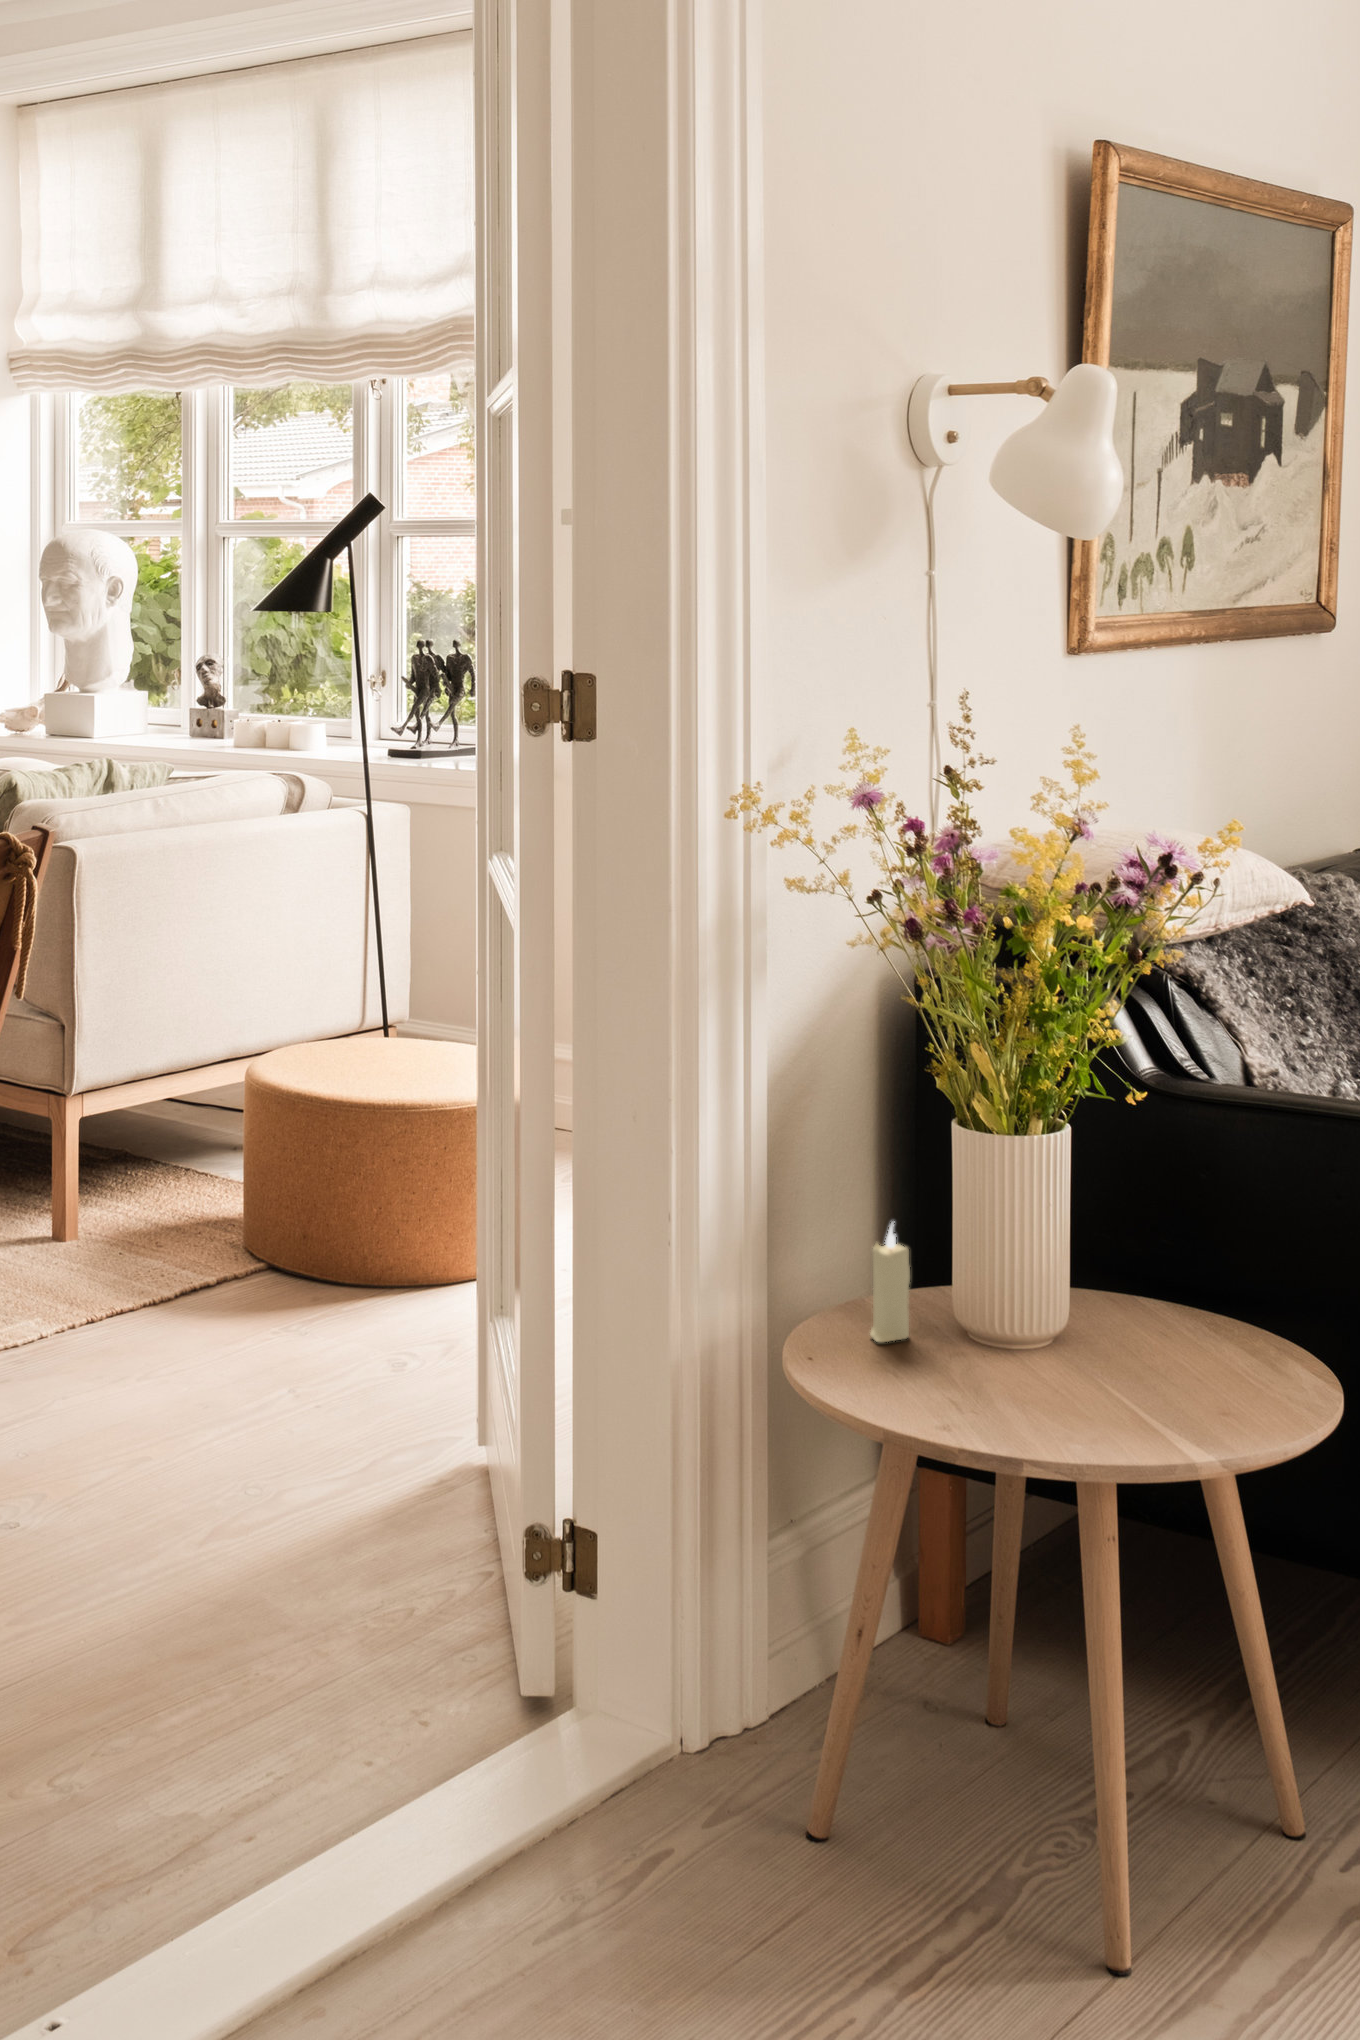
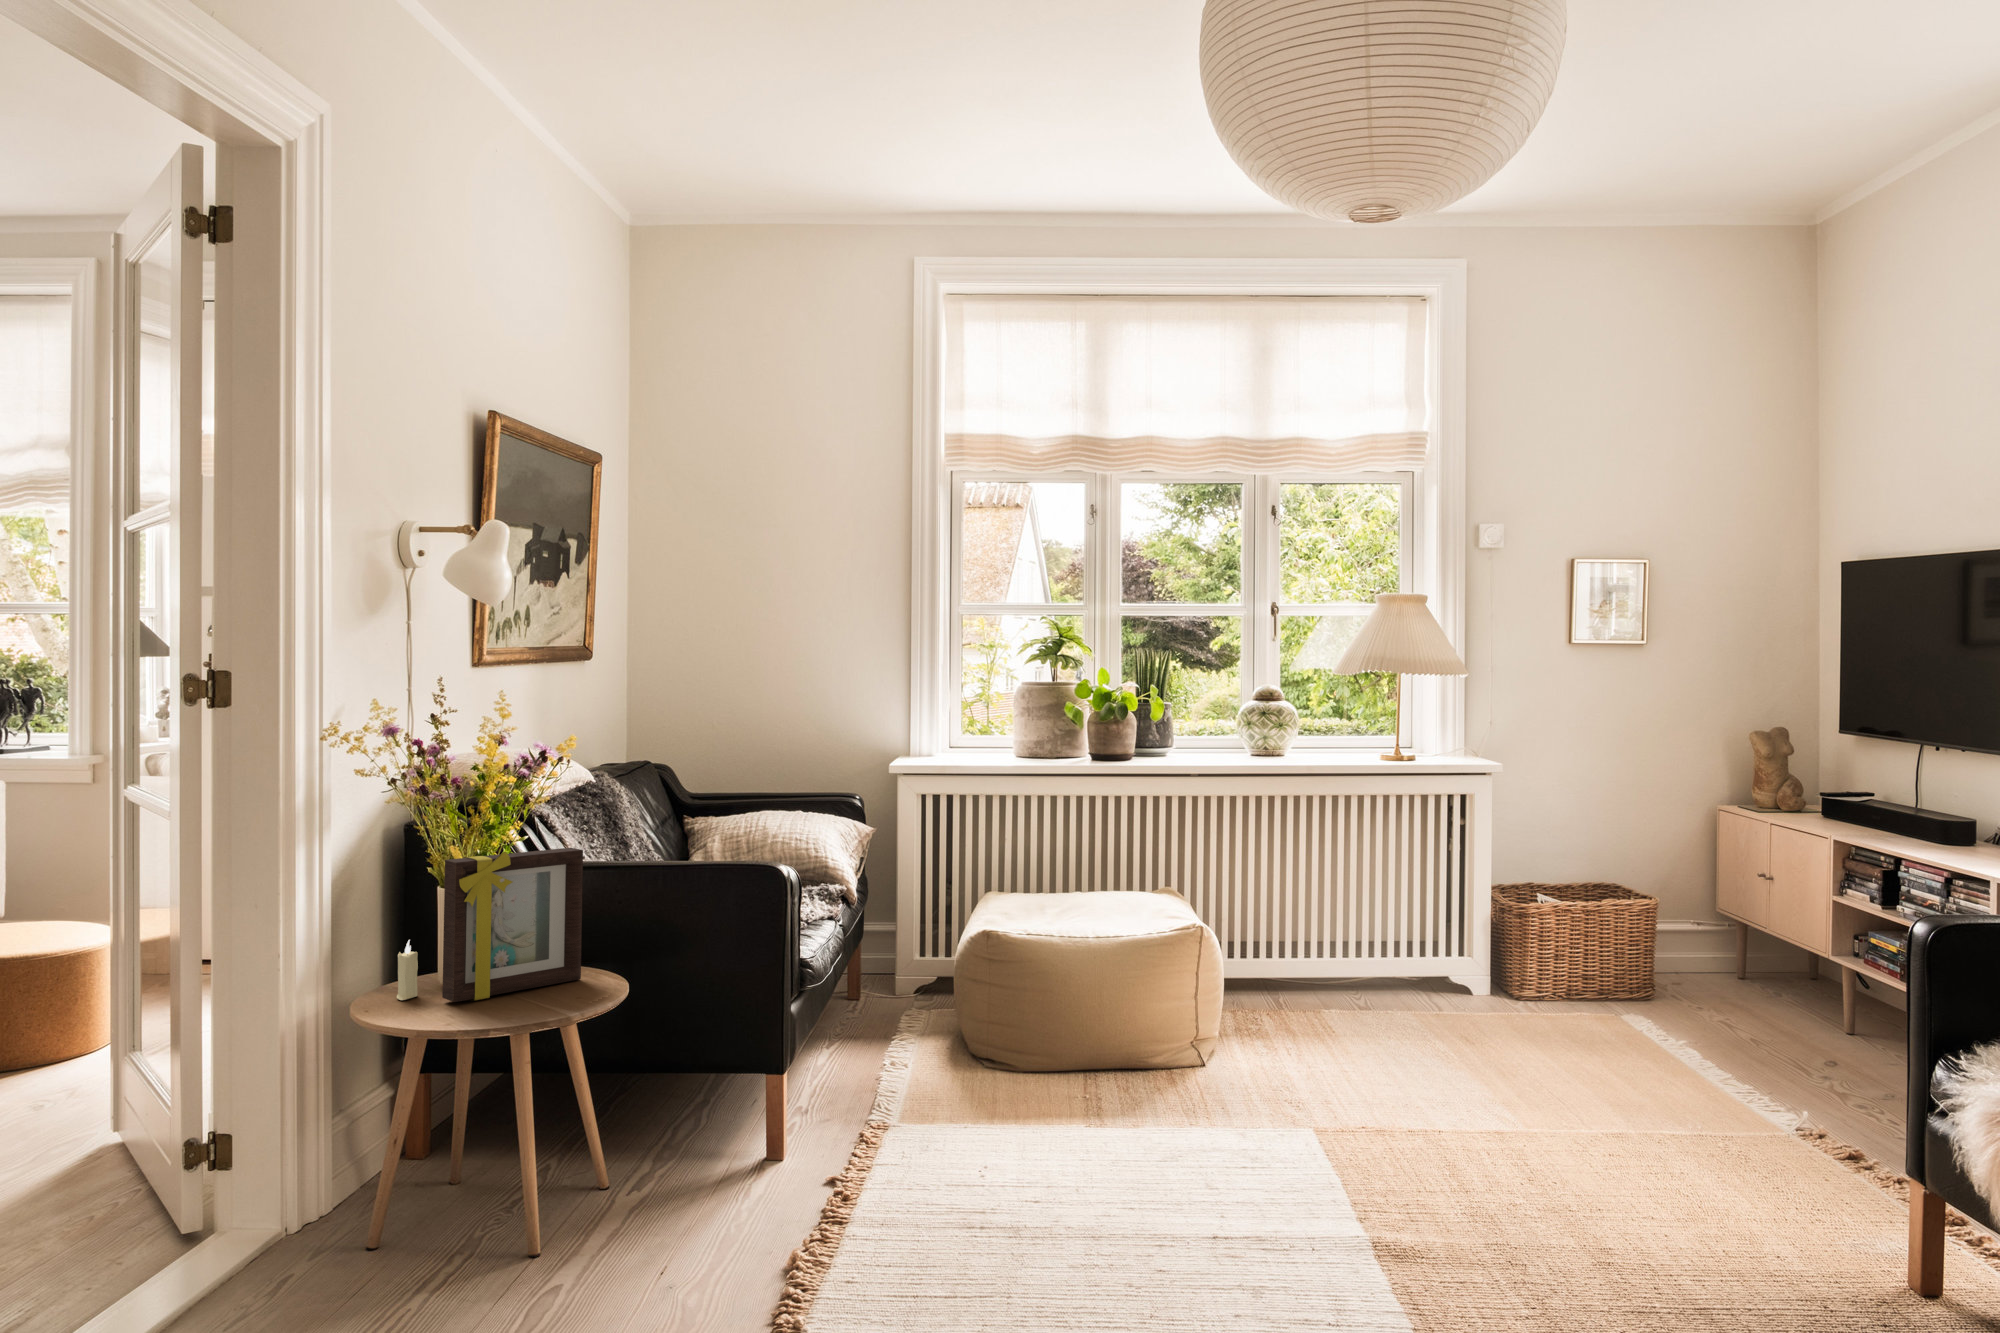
picture frame: none [950,1068,1246,1374] -> present [442,848,583,1002]

